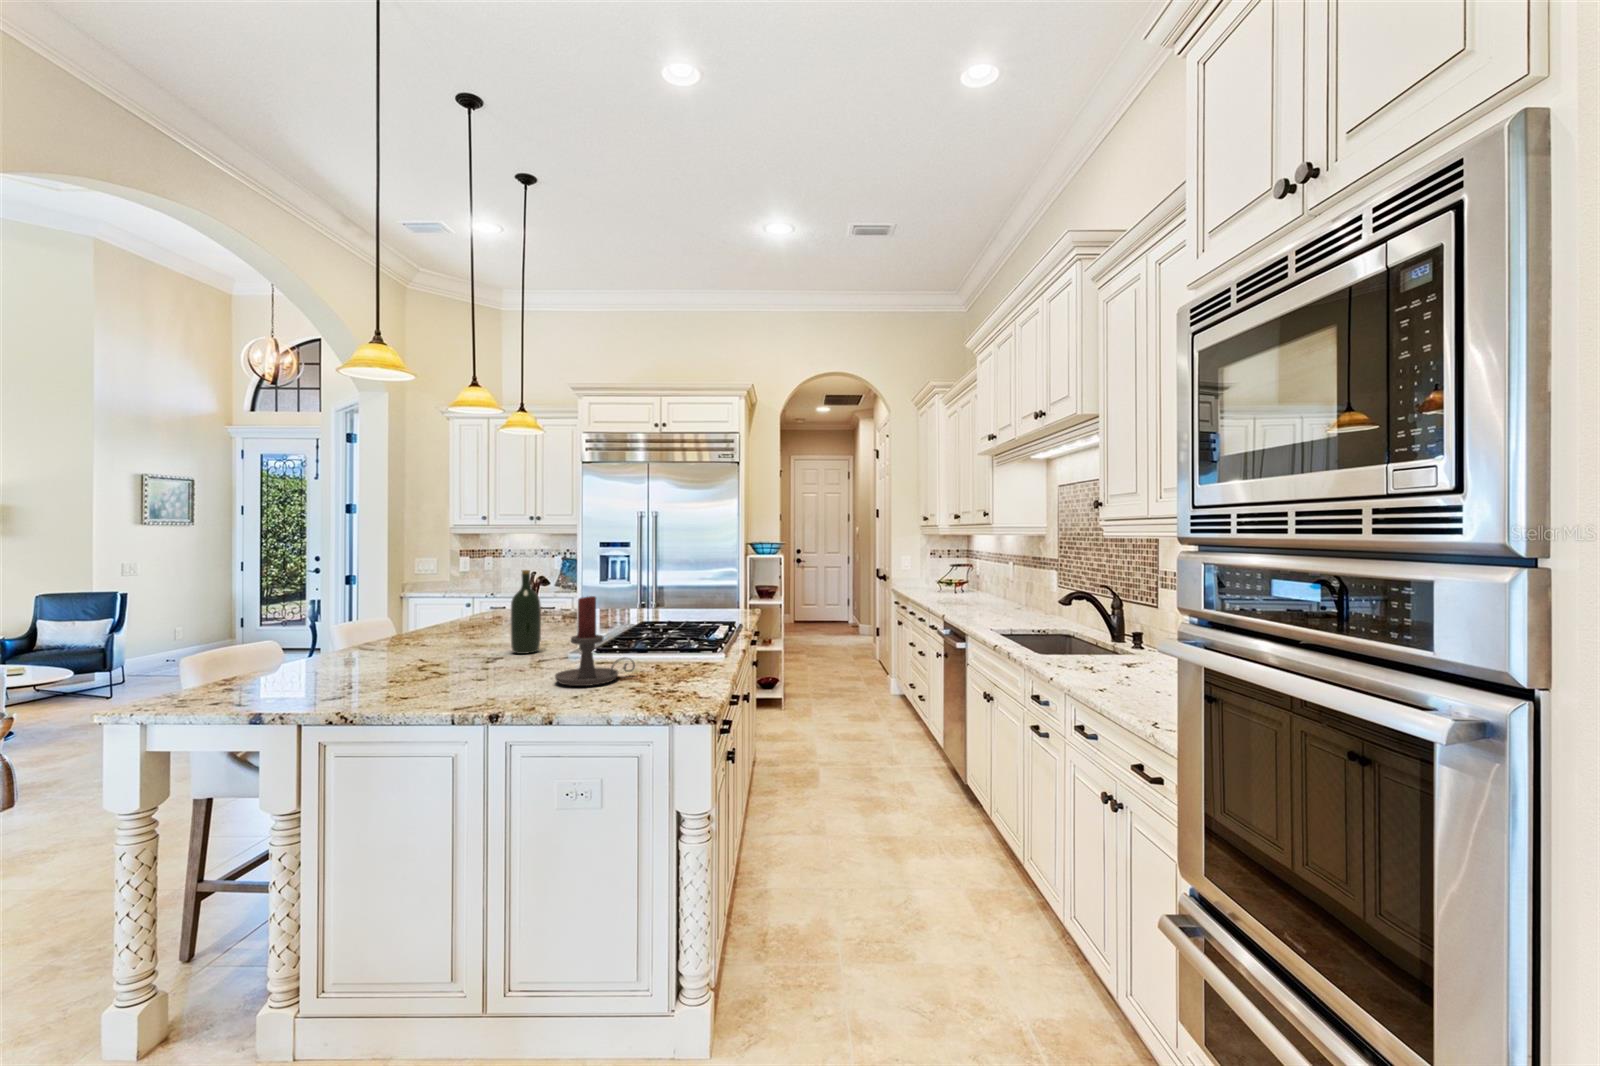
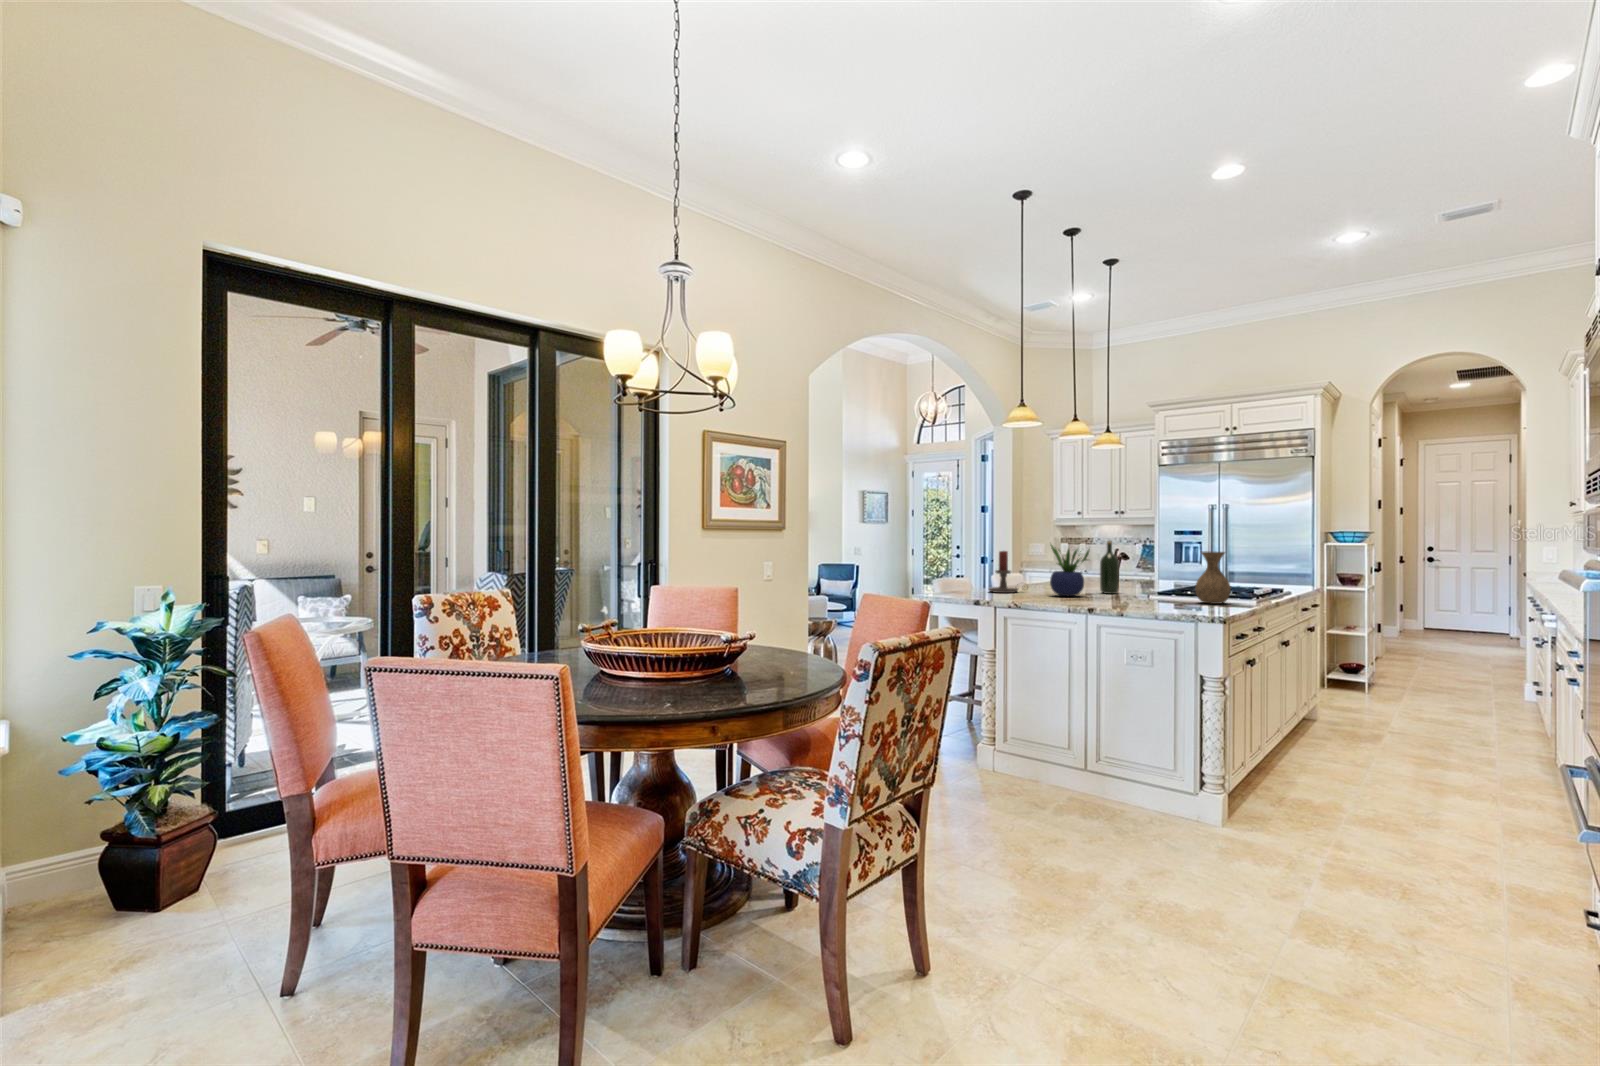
potted plant: none [420,577,495,672] -> present [1050,545,1089,596]
vase: none [658,588,706,669] -> present [1195,551,1231,604]
candle holder: present [555,596,635,686] -> present [989,551,1018,593]

